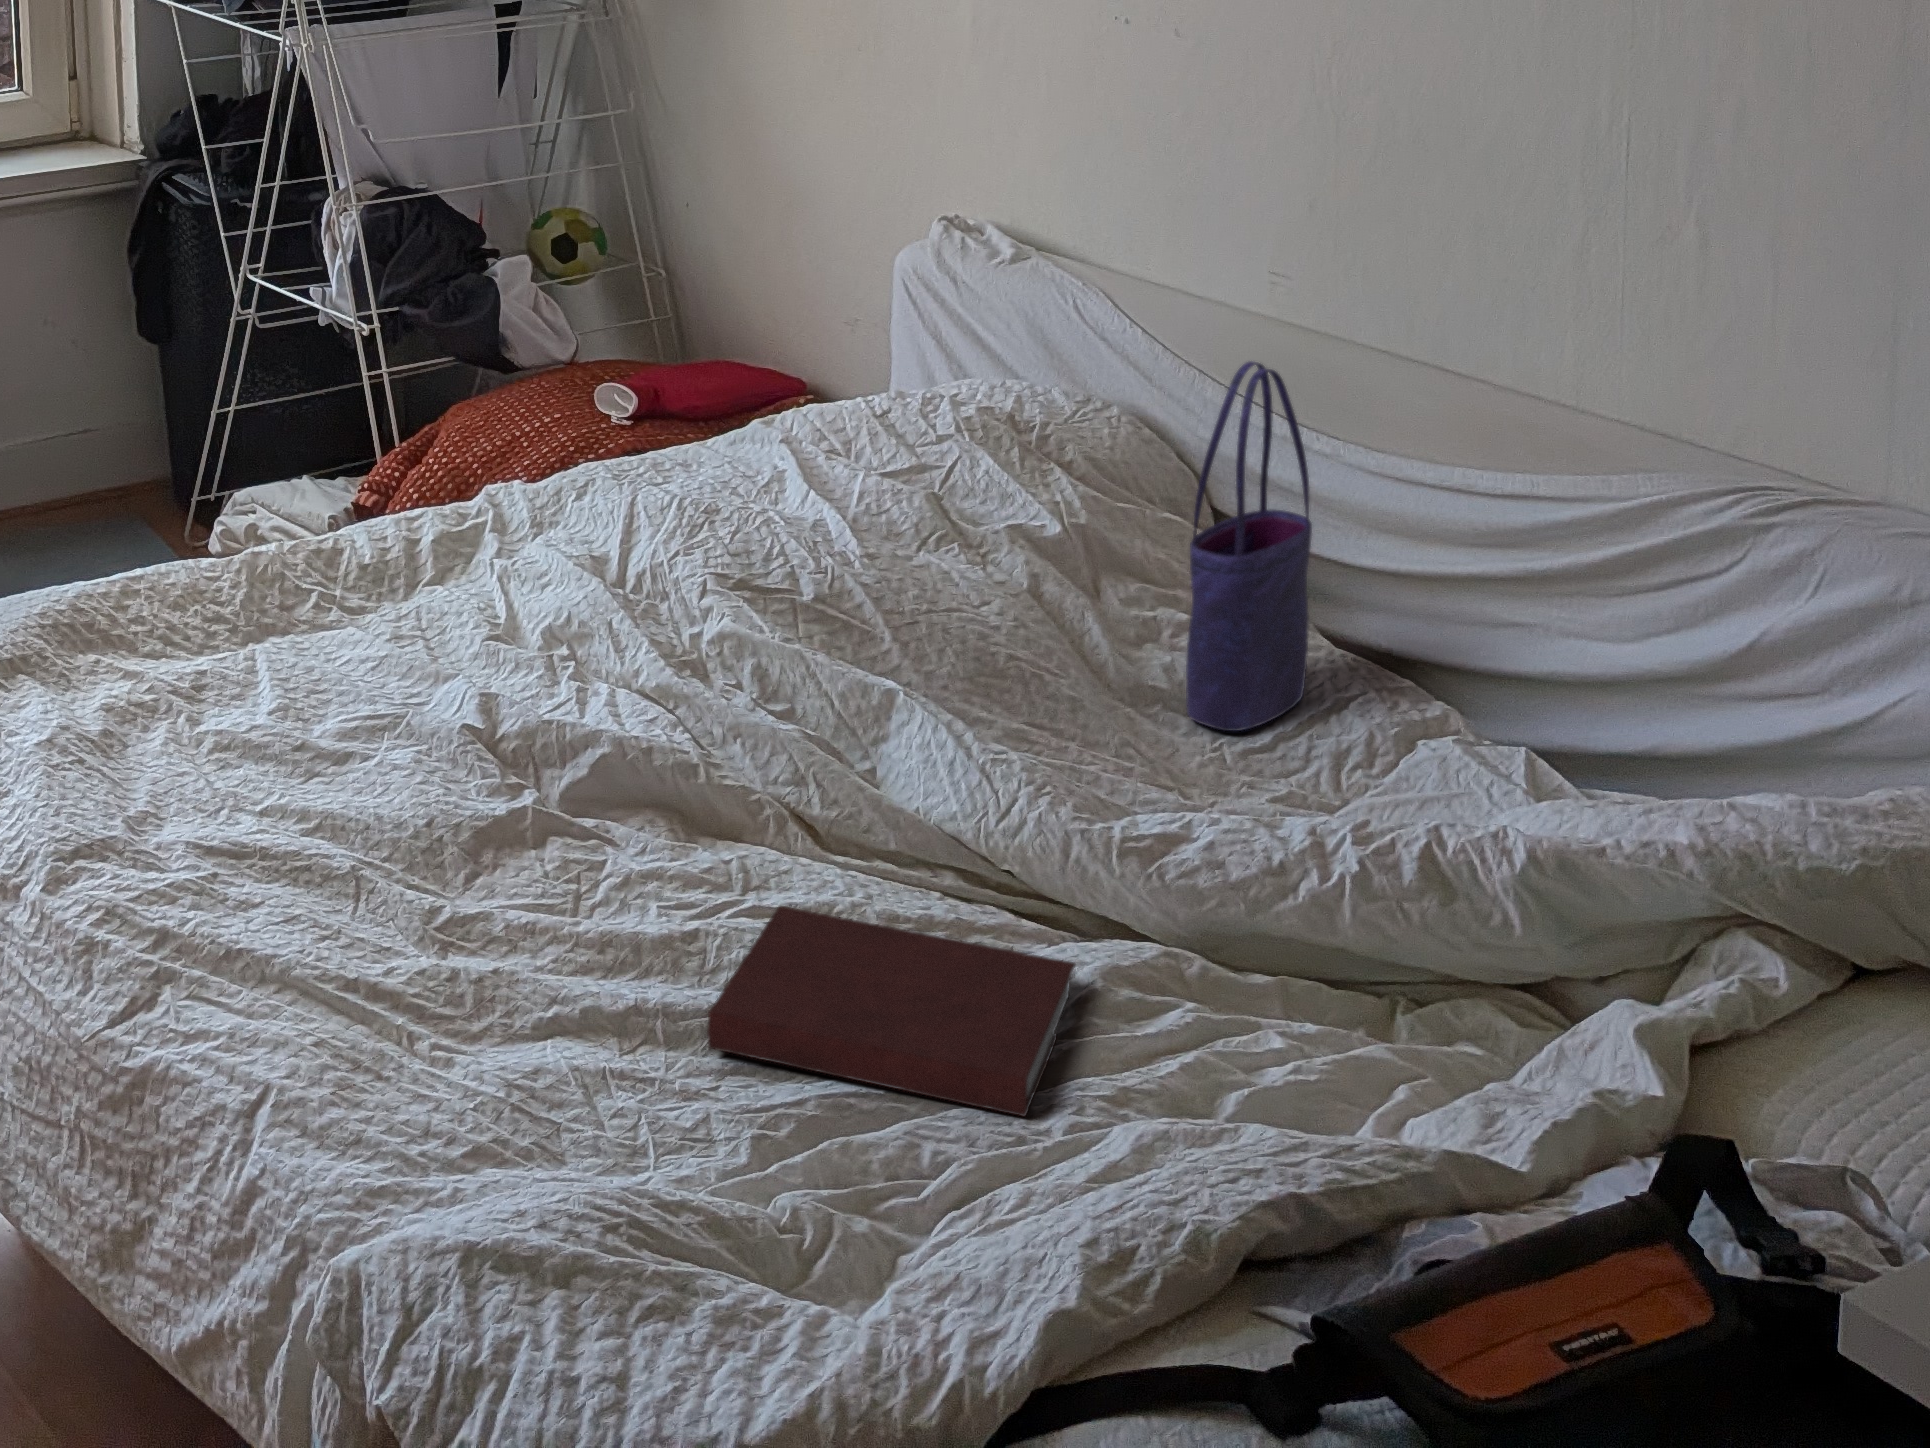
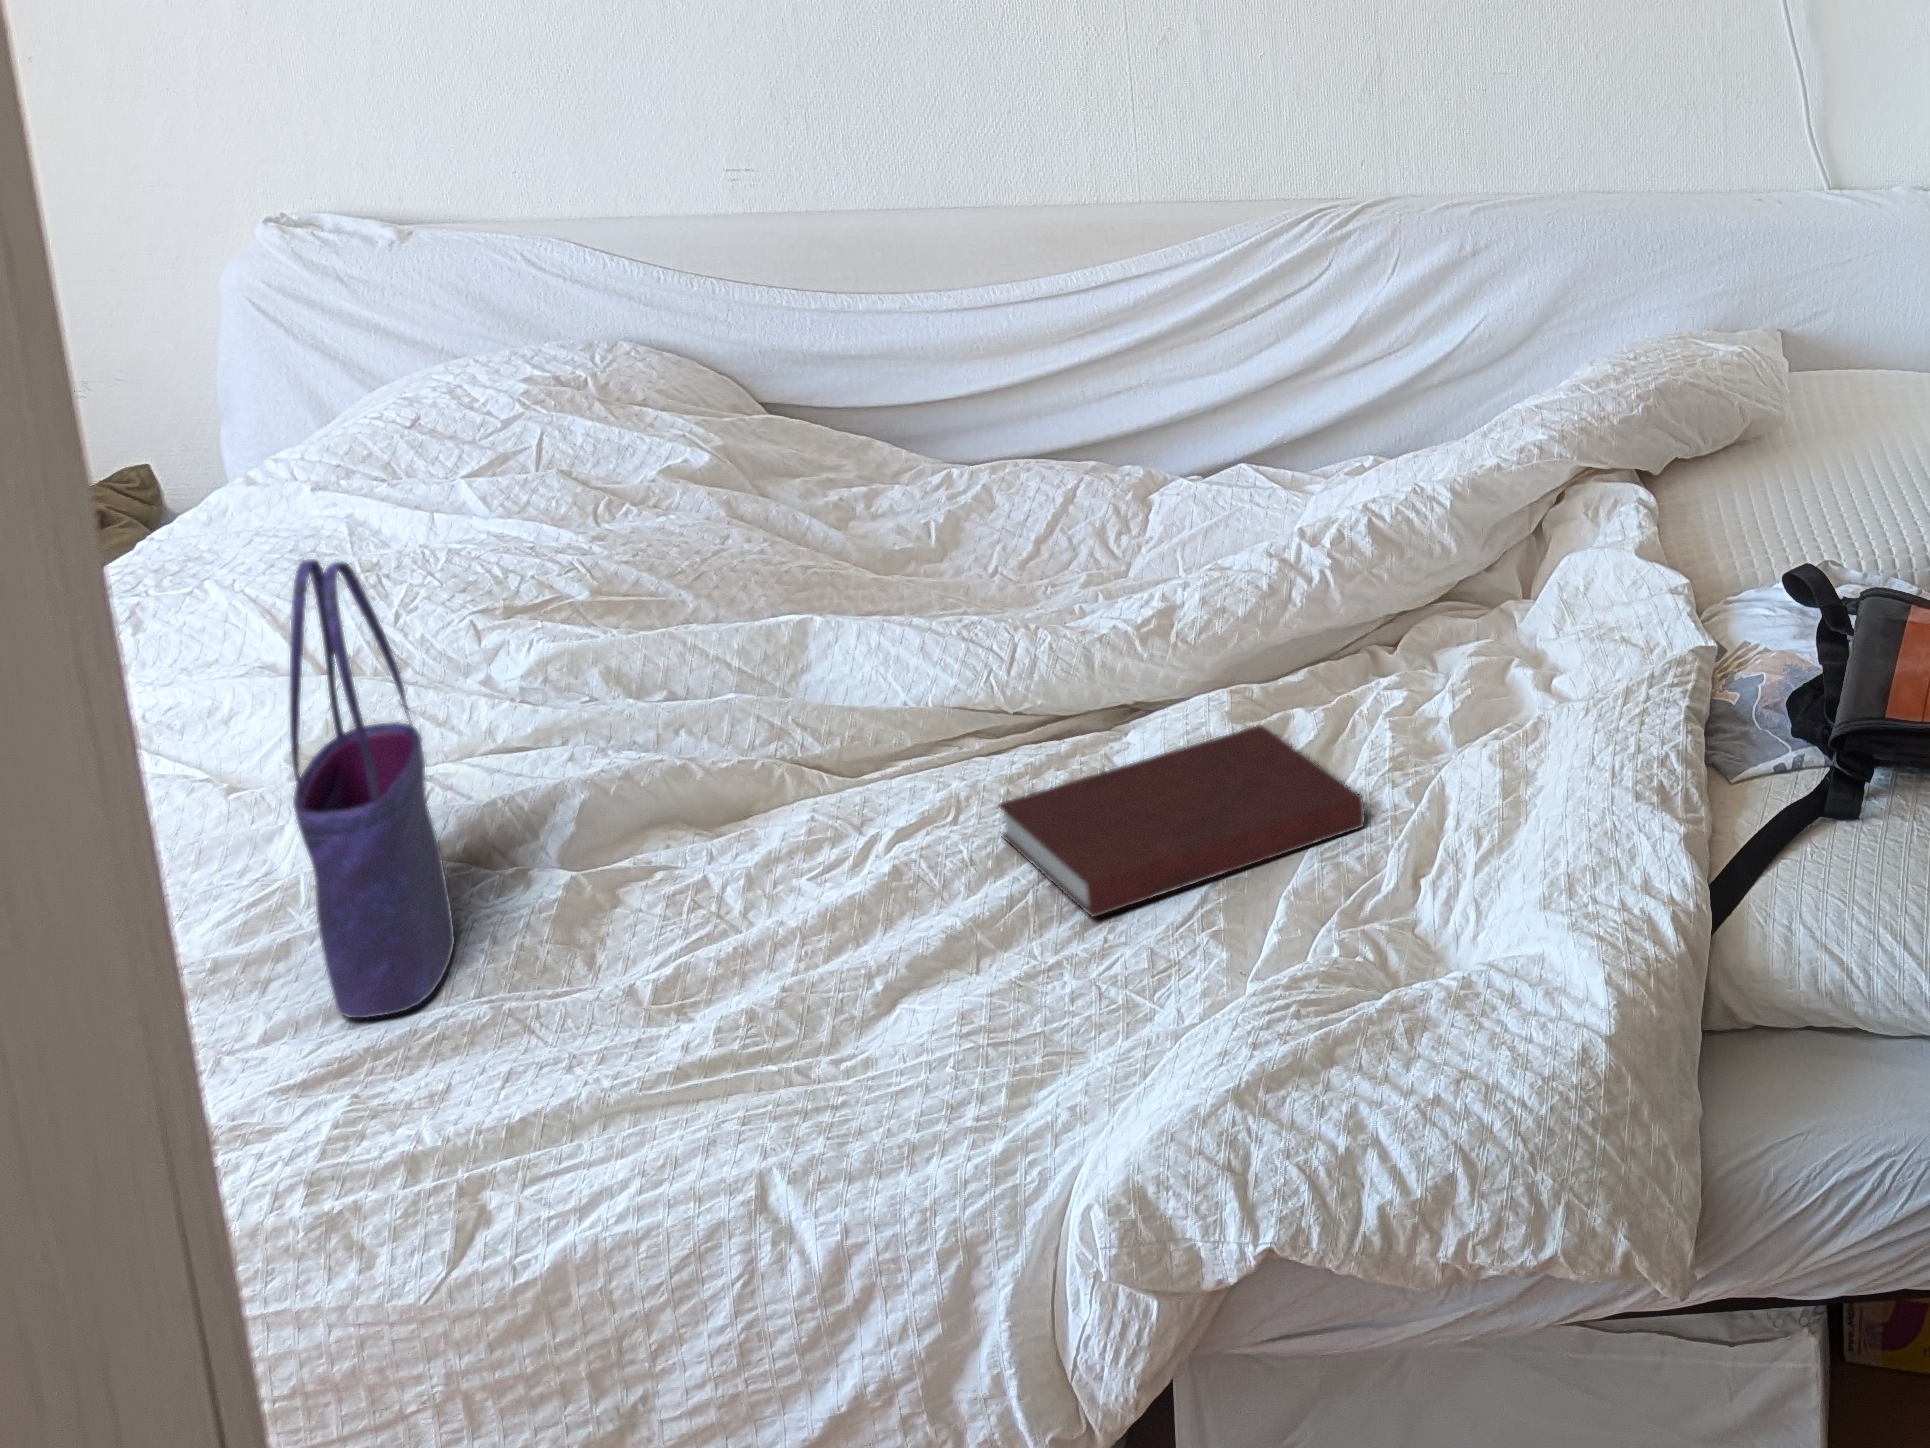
tote bag: present [1186,361,1312,731] -> present [290,559,454,1018]

